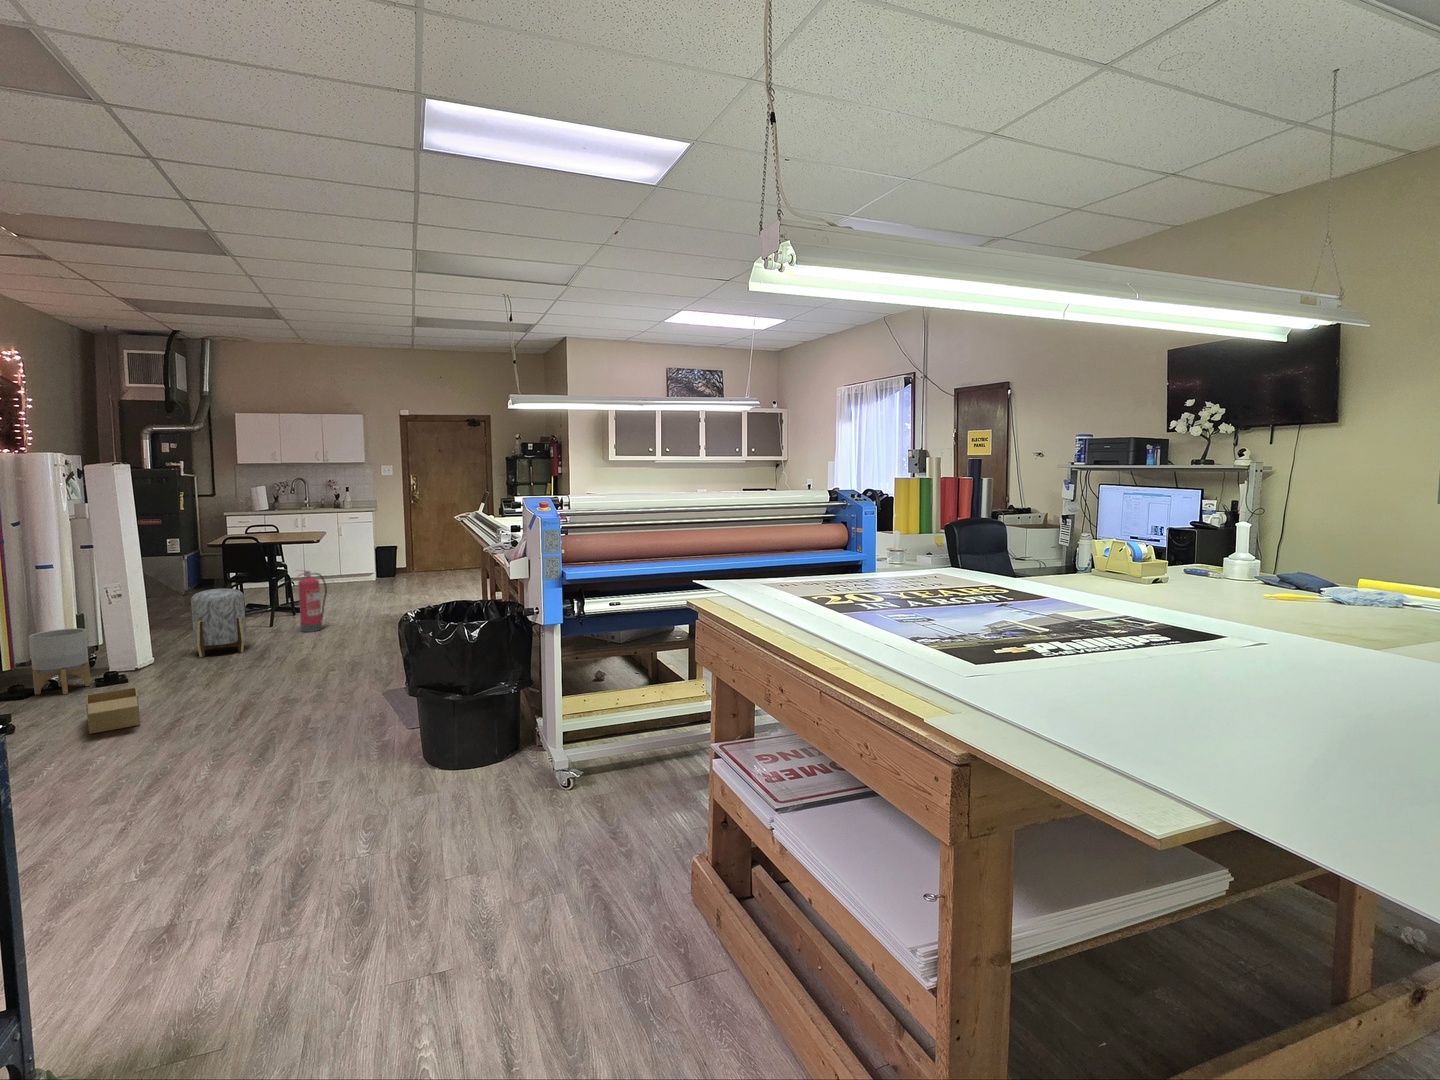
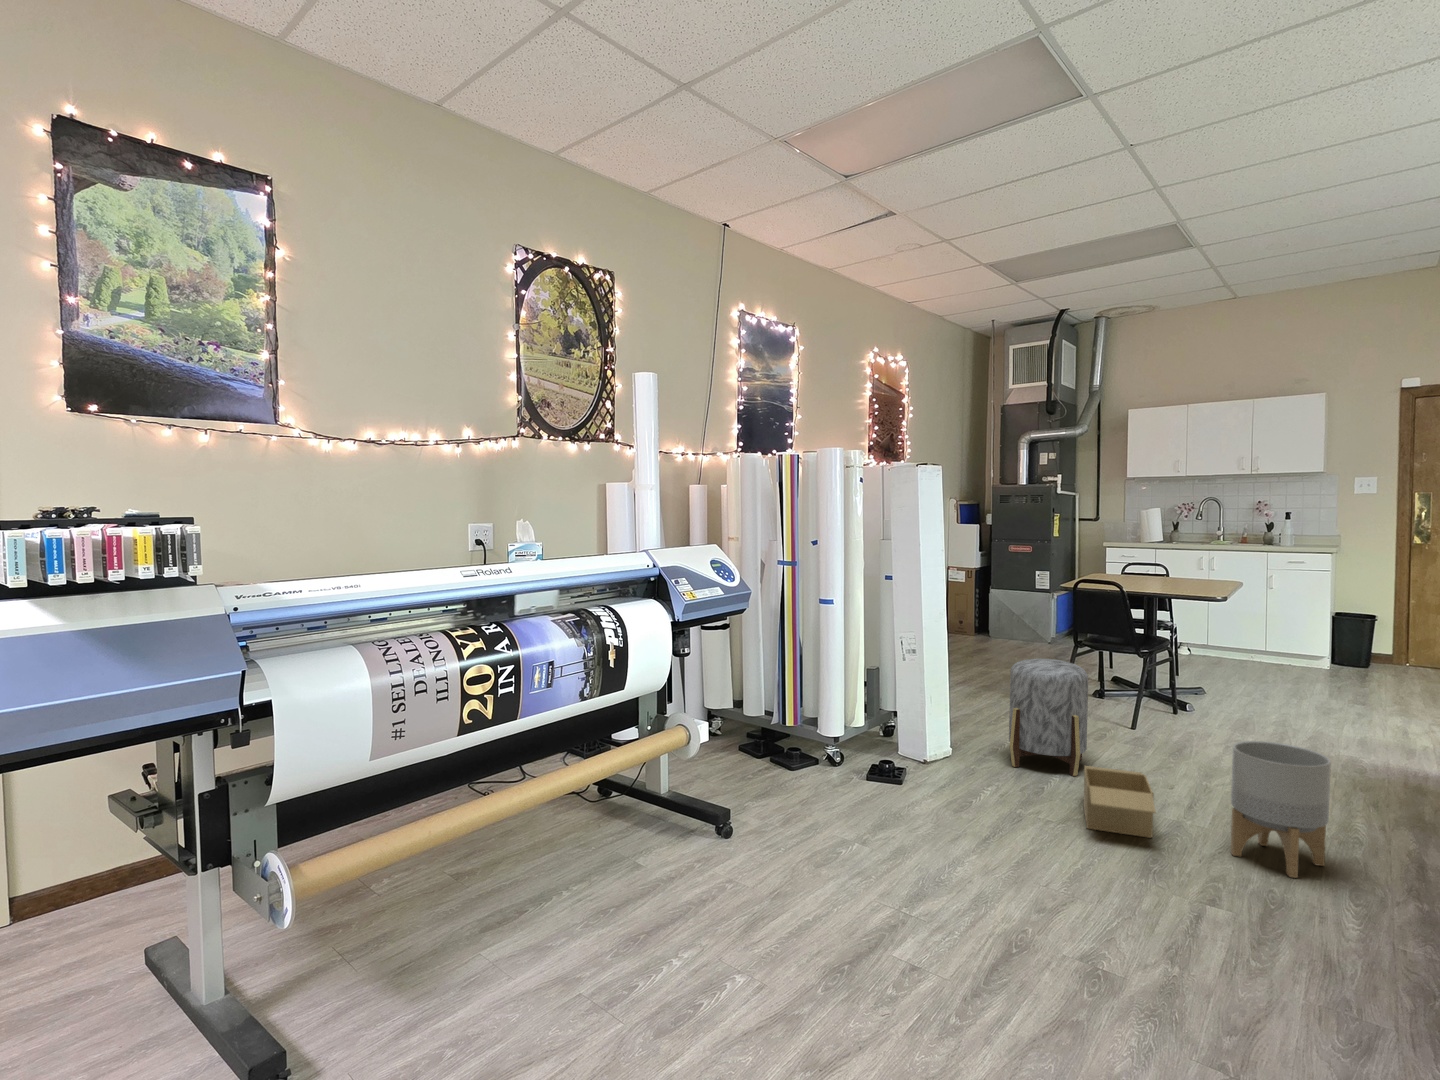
fire extinguisher: present [298,571,327,632] -> none [1182,645,1239,762]
planter: present [29,628,91,695] -> present [1231,741,1331,878]
cardboard box: present [86,687,140,734] -> present [1084,766,1156,838]

